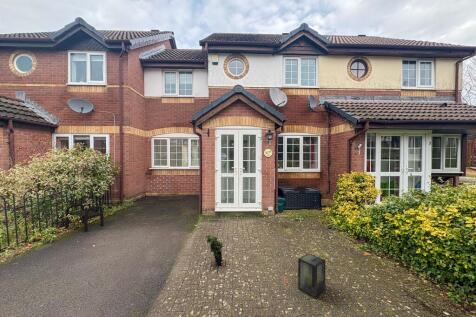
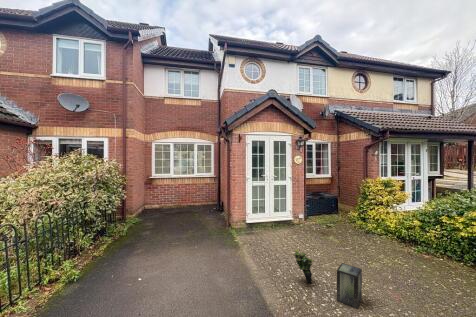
bench: present [65,204,104,232] -> none [79,223,128,258]
storage box: present [298,253,326,298] -> present [337,263,362,309]

